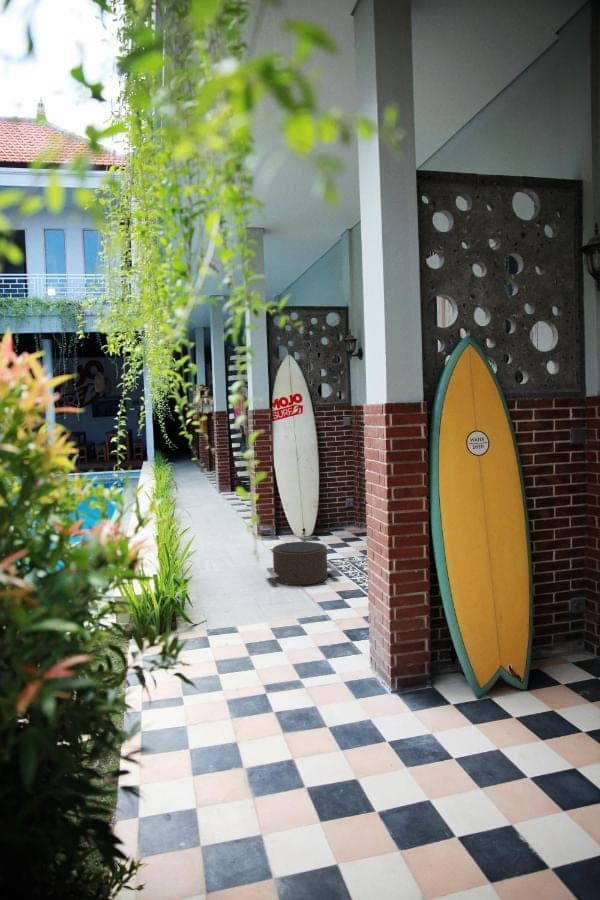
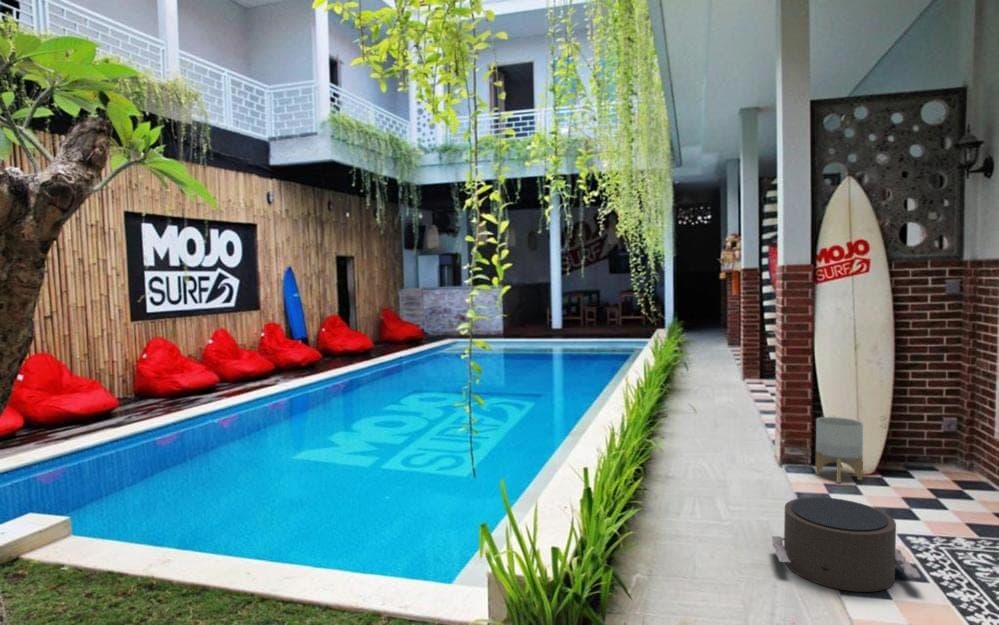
planter: none [280,504,306,543] -> present [815,417,863,483]

